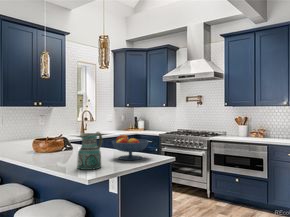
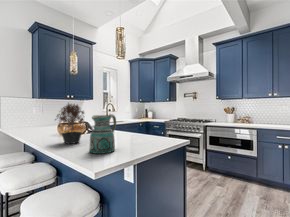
potted plant: none [36,118,70,162] -> present [55,103,84,144]
fruit bowl: present [112,135,149,160] -> none [127,118,162,143]

